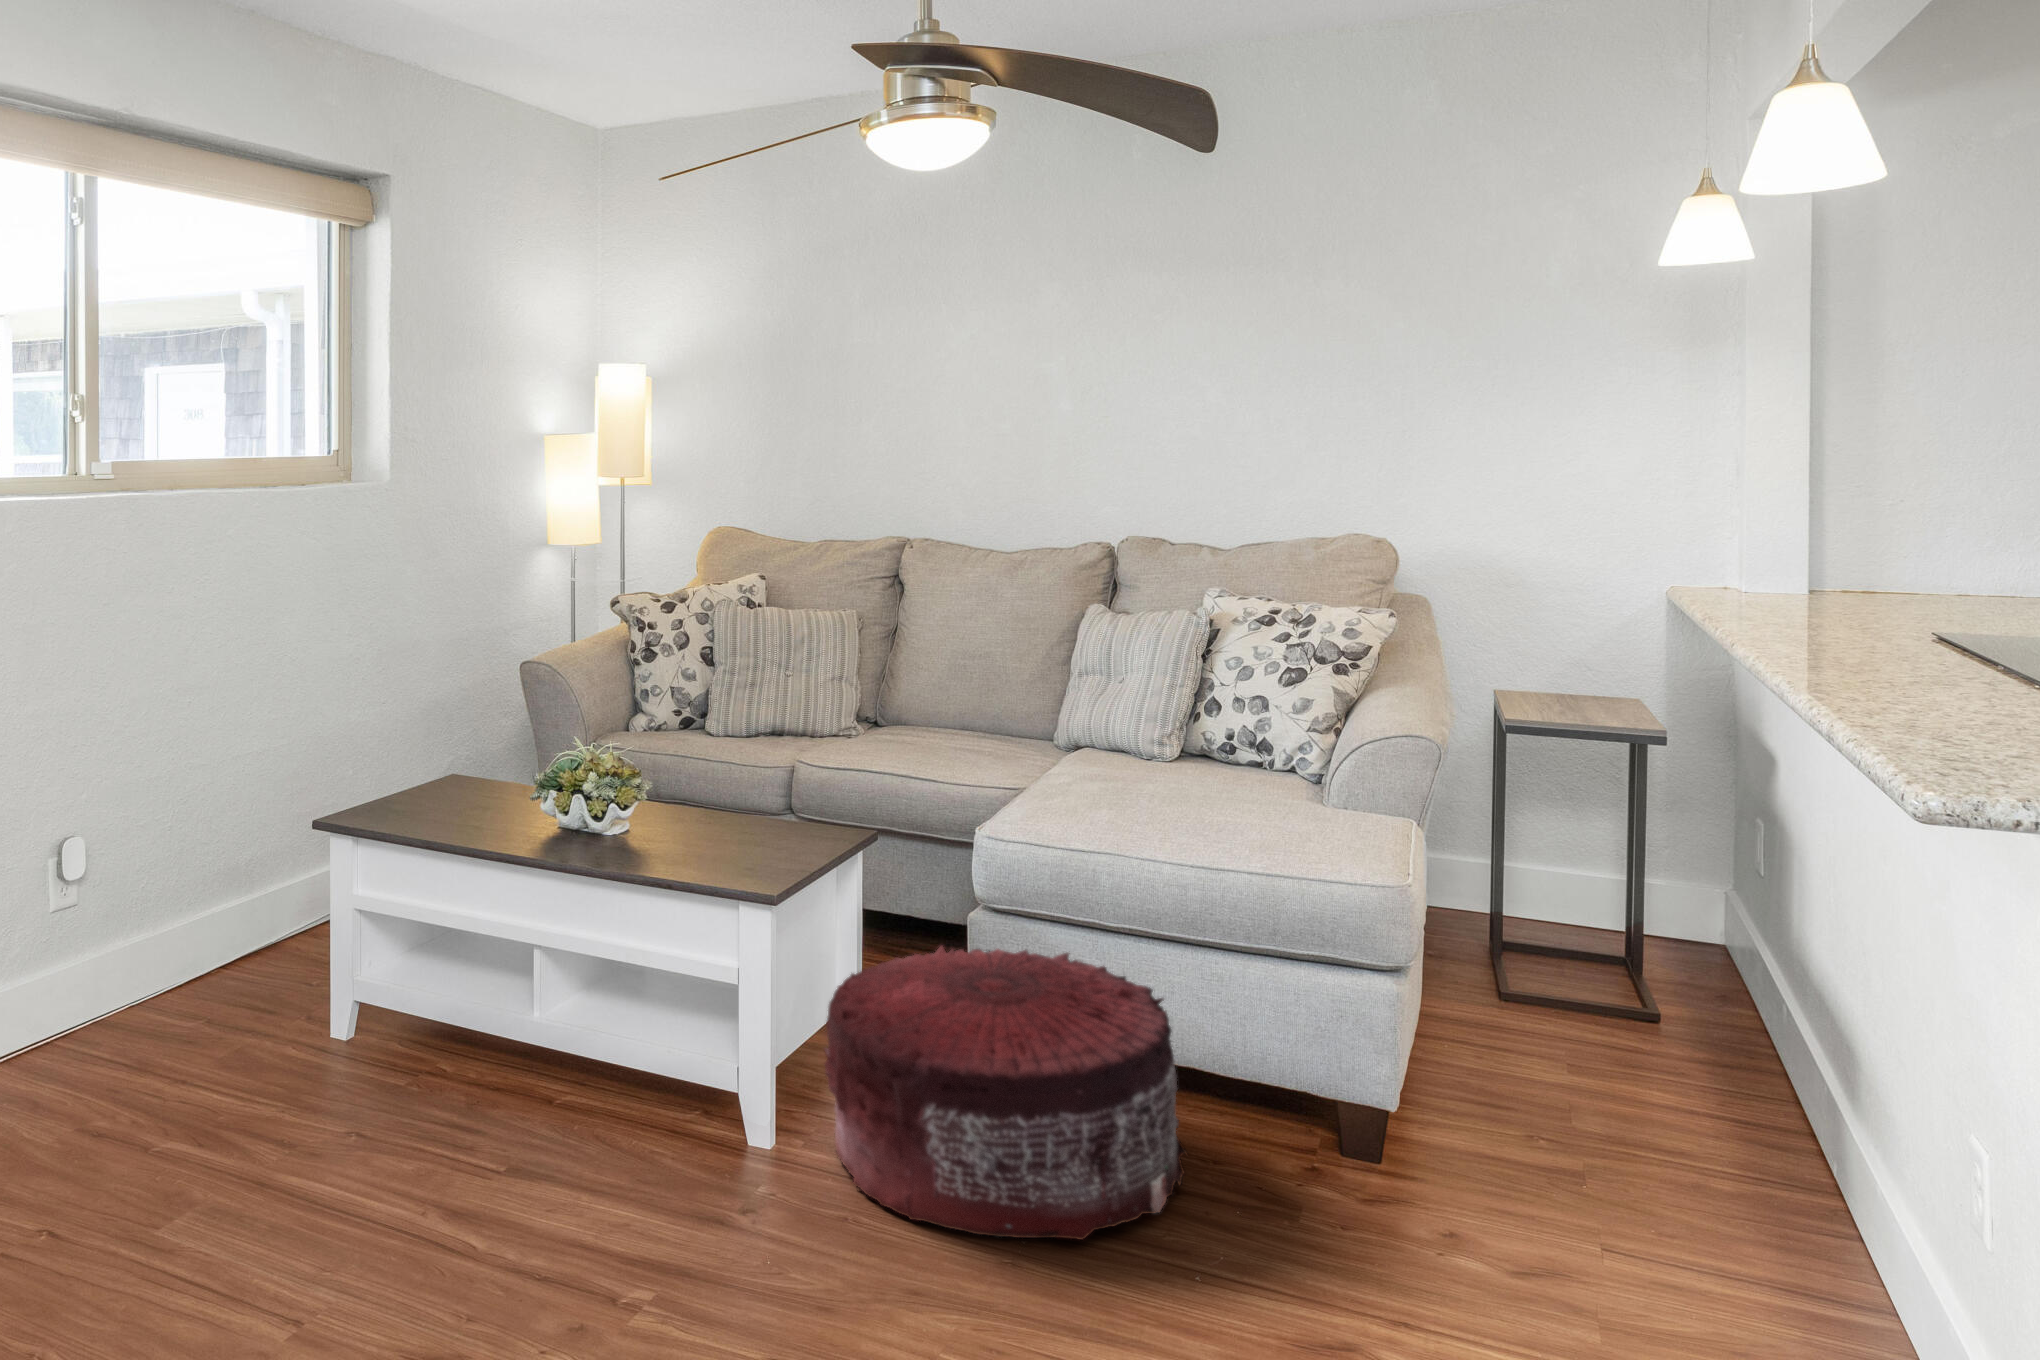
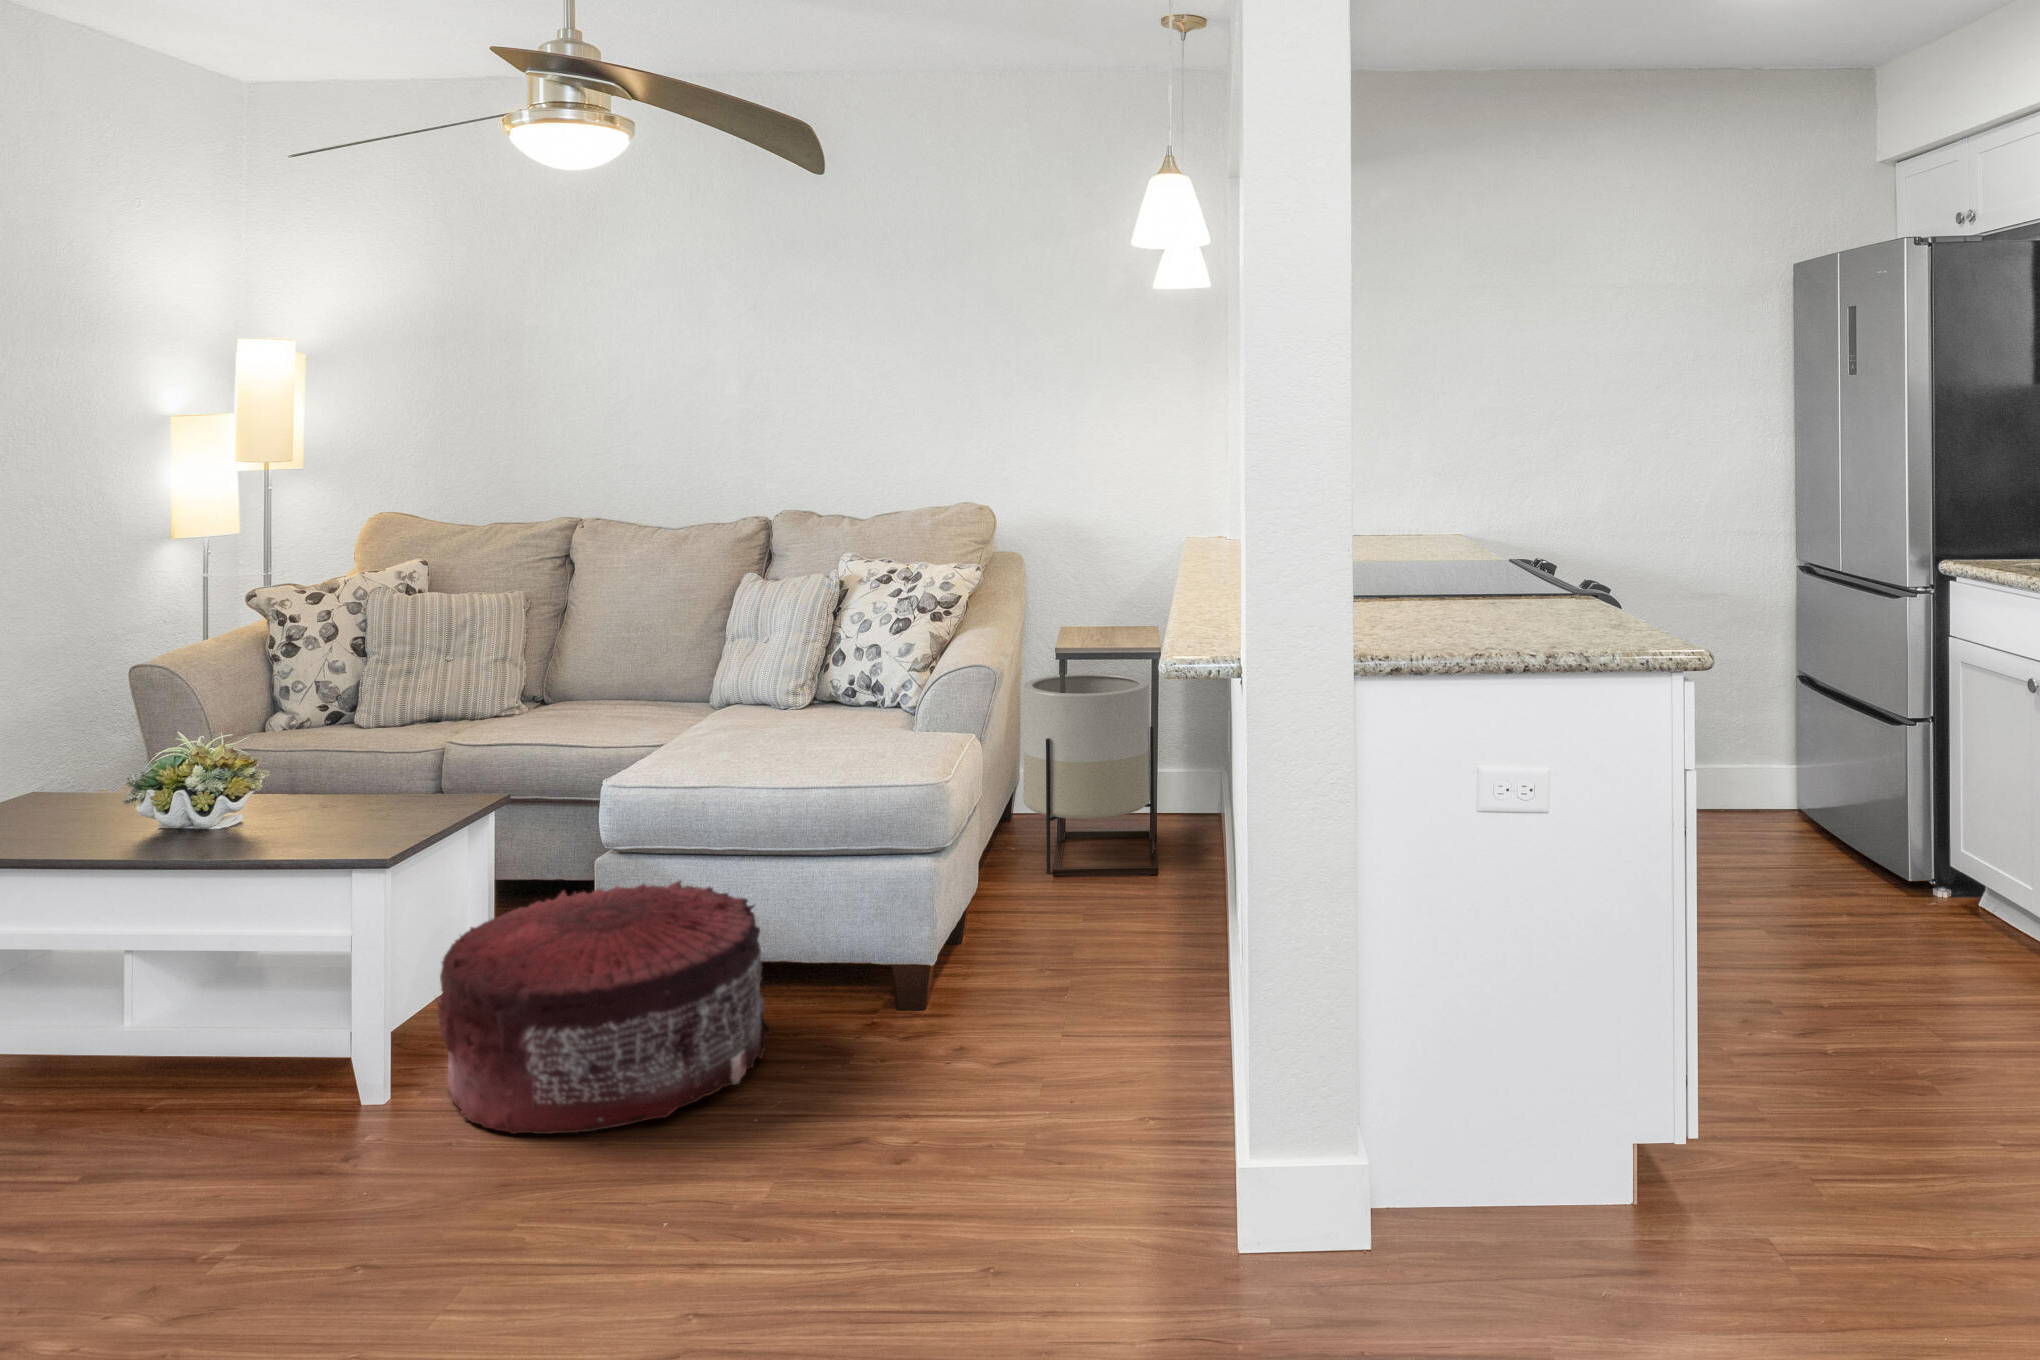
planter: none [1443,750,1633,997] -> present [1023,673,1155,874]

